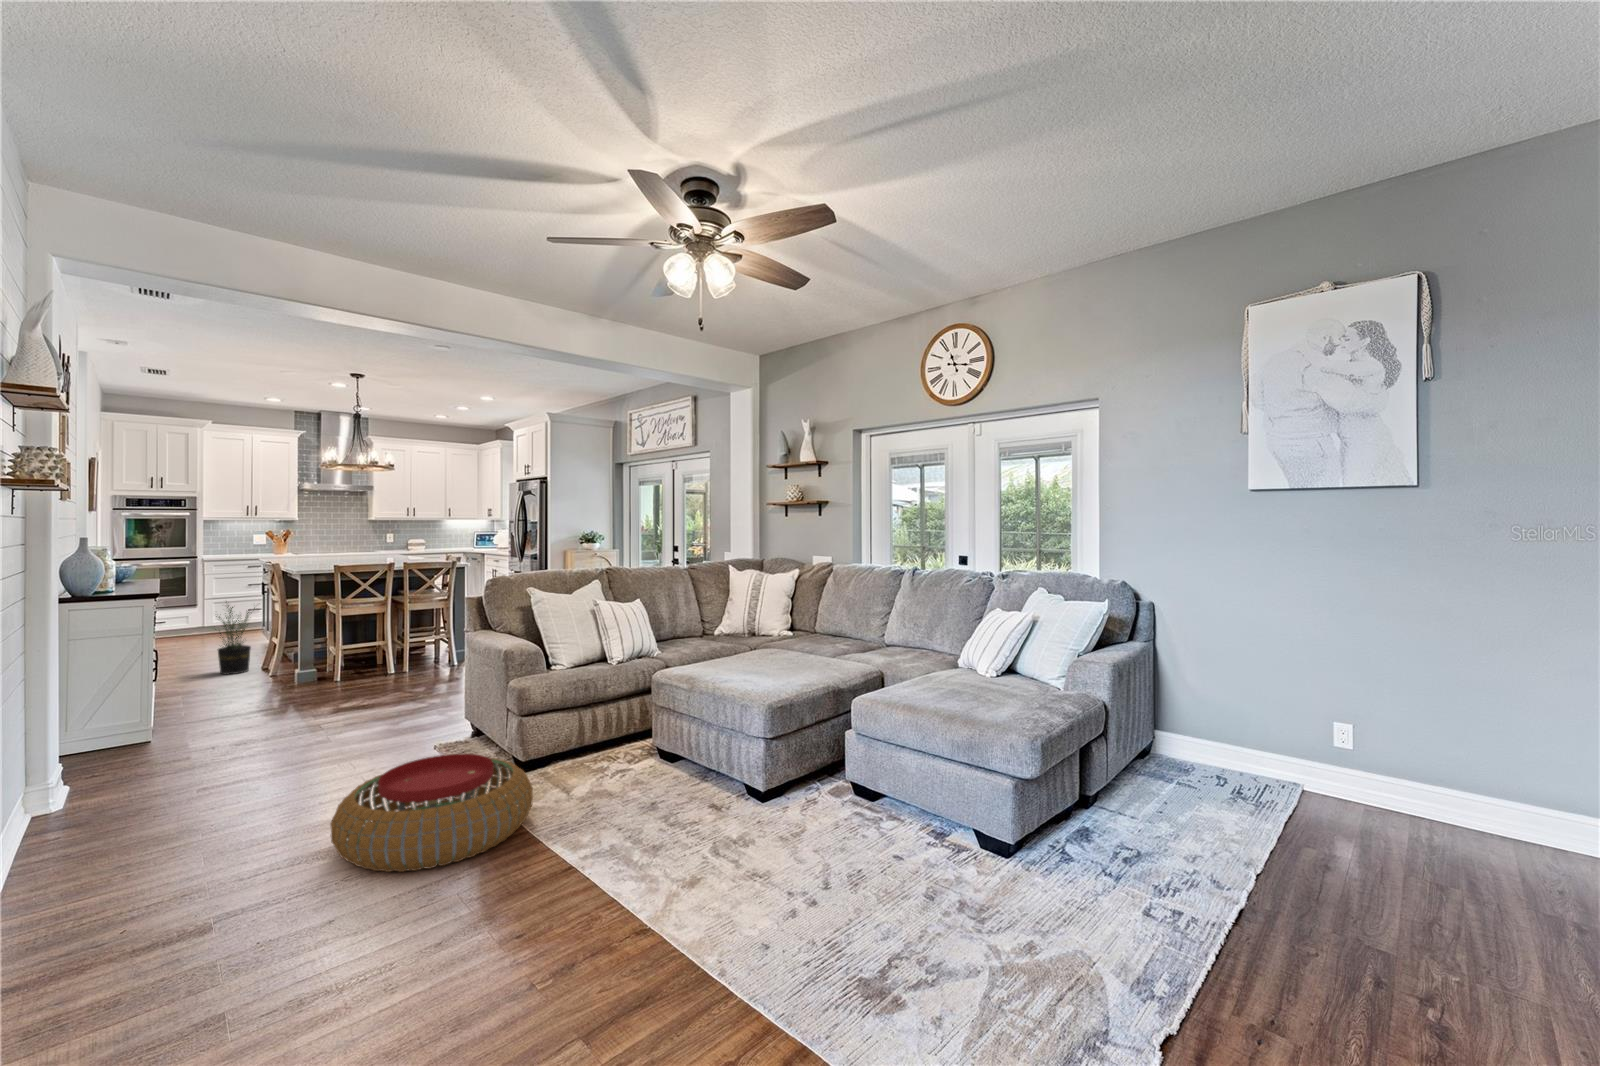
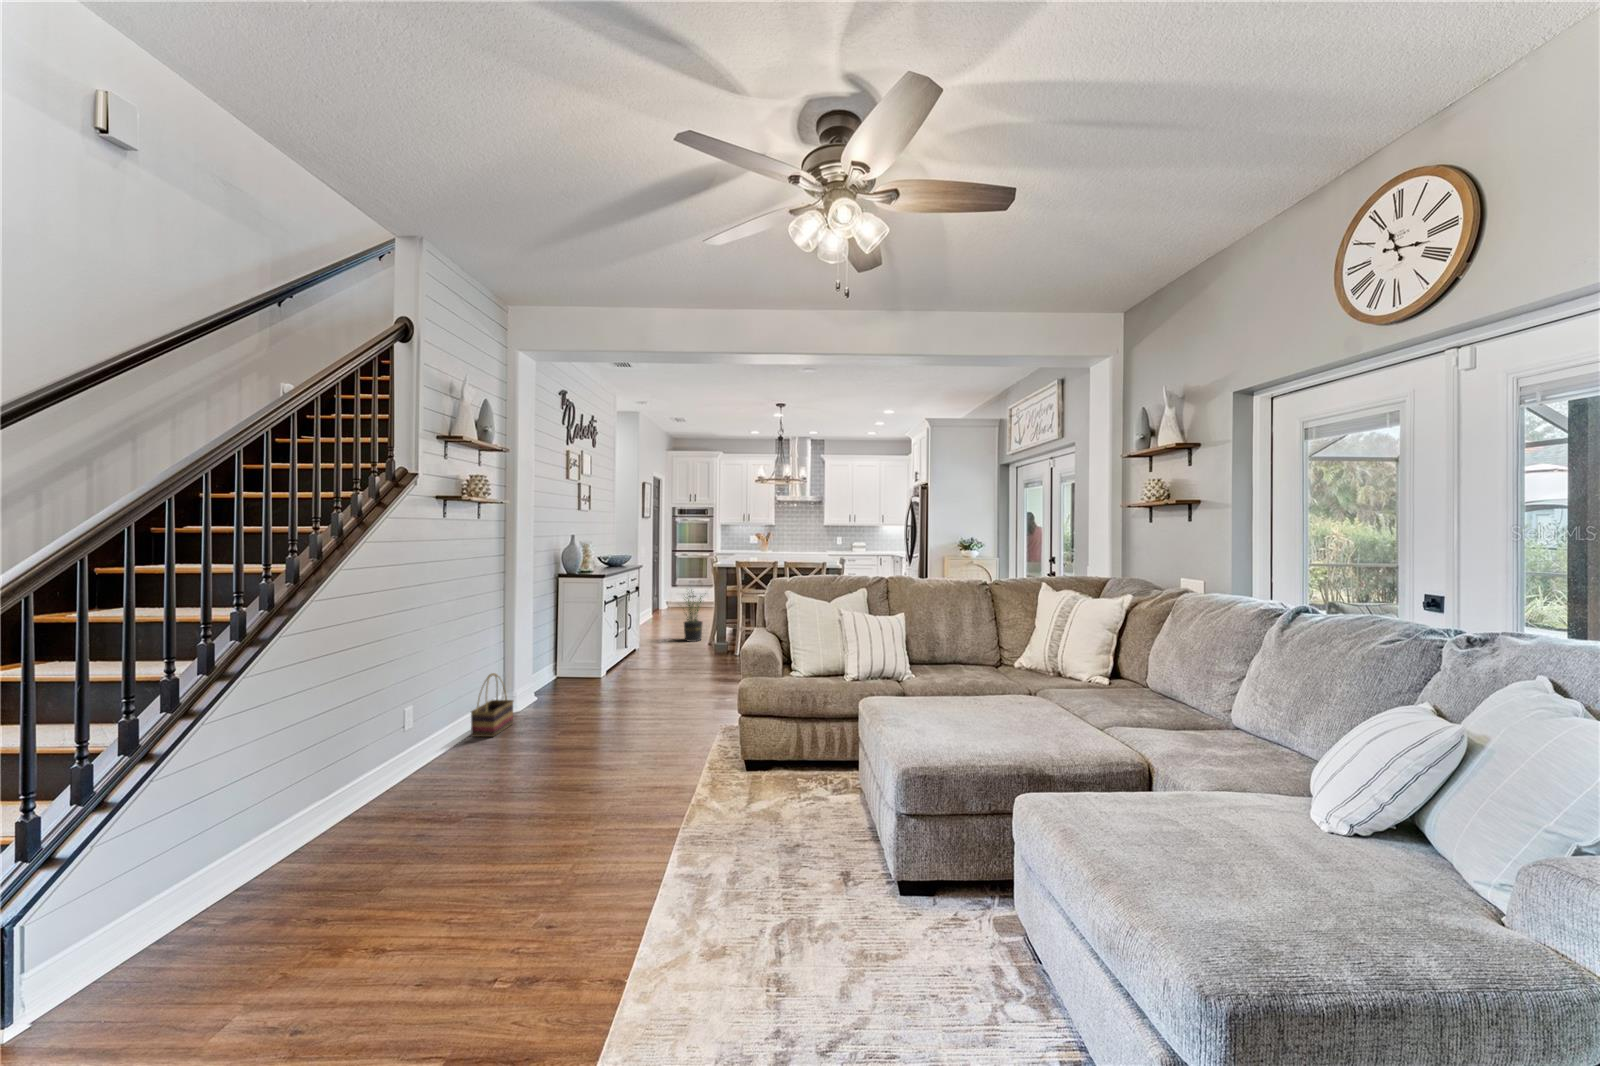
basket: none [31,739,92,840] -> present [471,673,513,737]
pouf: present [330,754,533,872] -> none [532,740,700,845]

